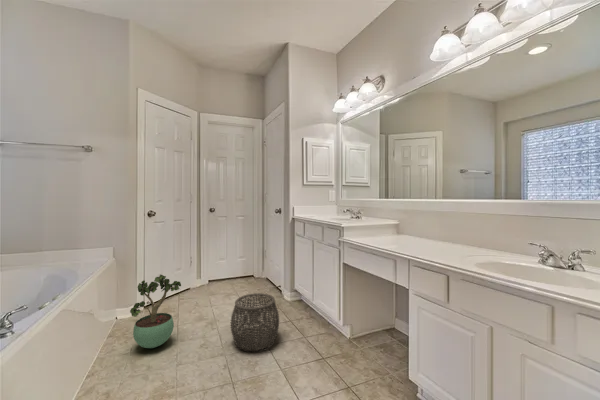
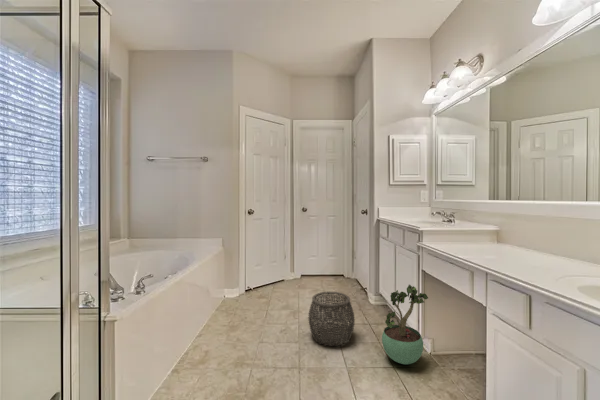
potted plant: present [130,275,181,348] -> present [382,285,428,364]

